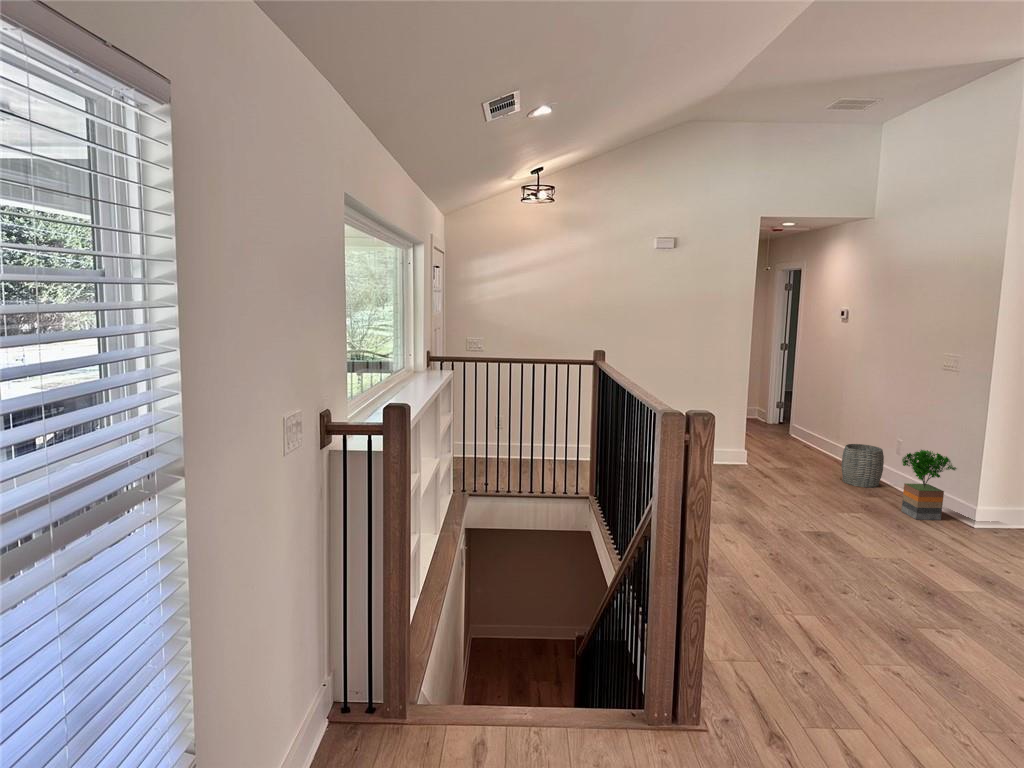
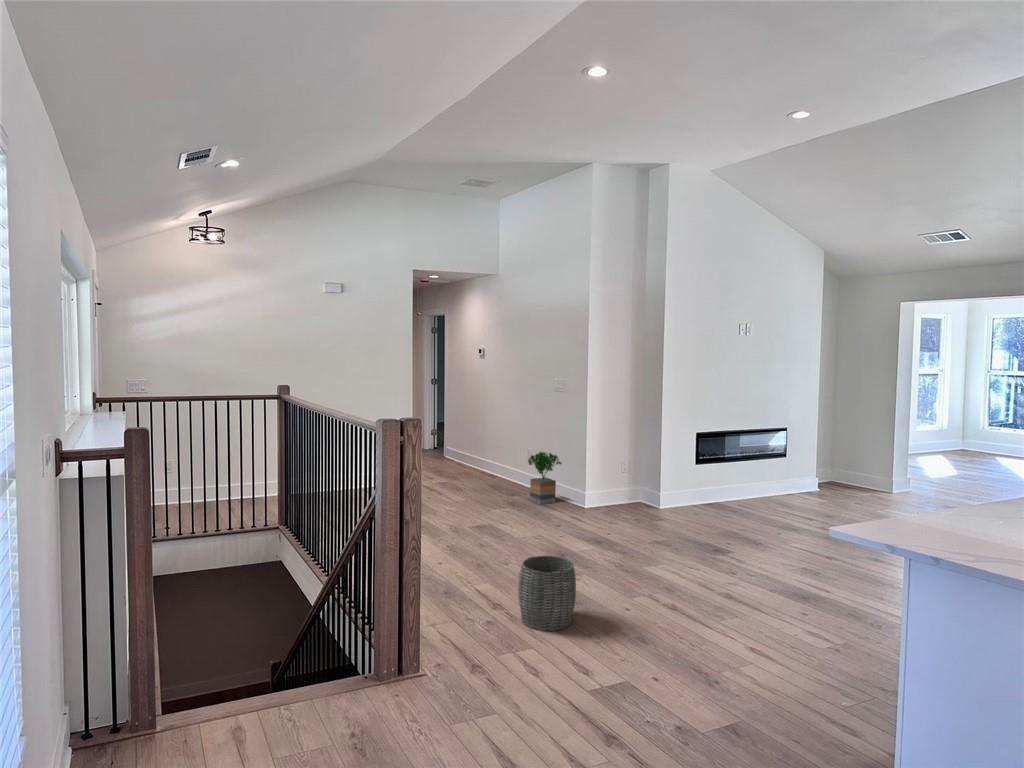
woven basket: present [842,444,884,487] -> present [518,556,576,631]

